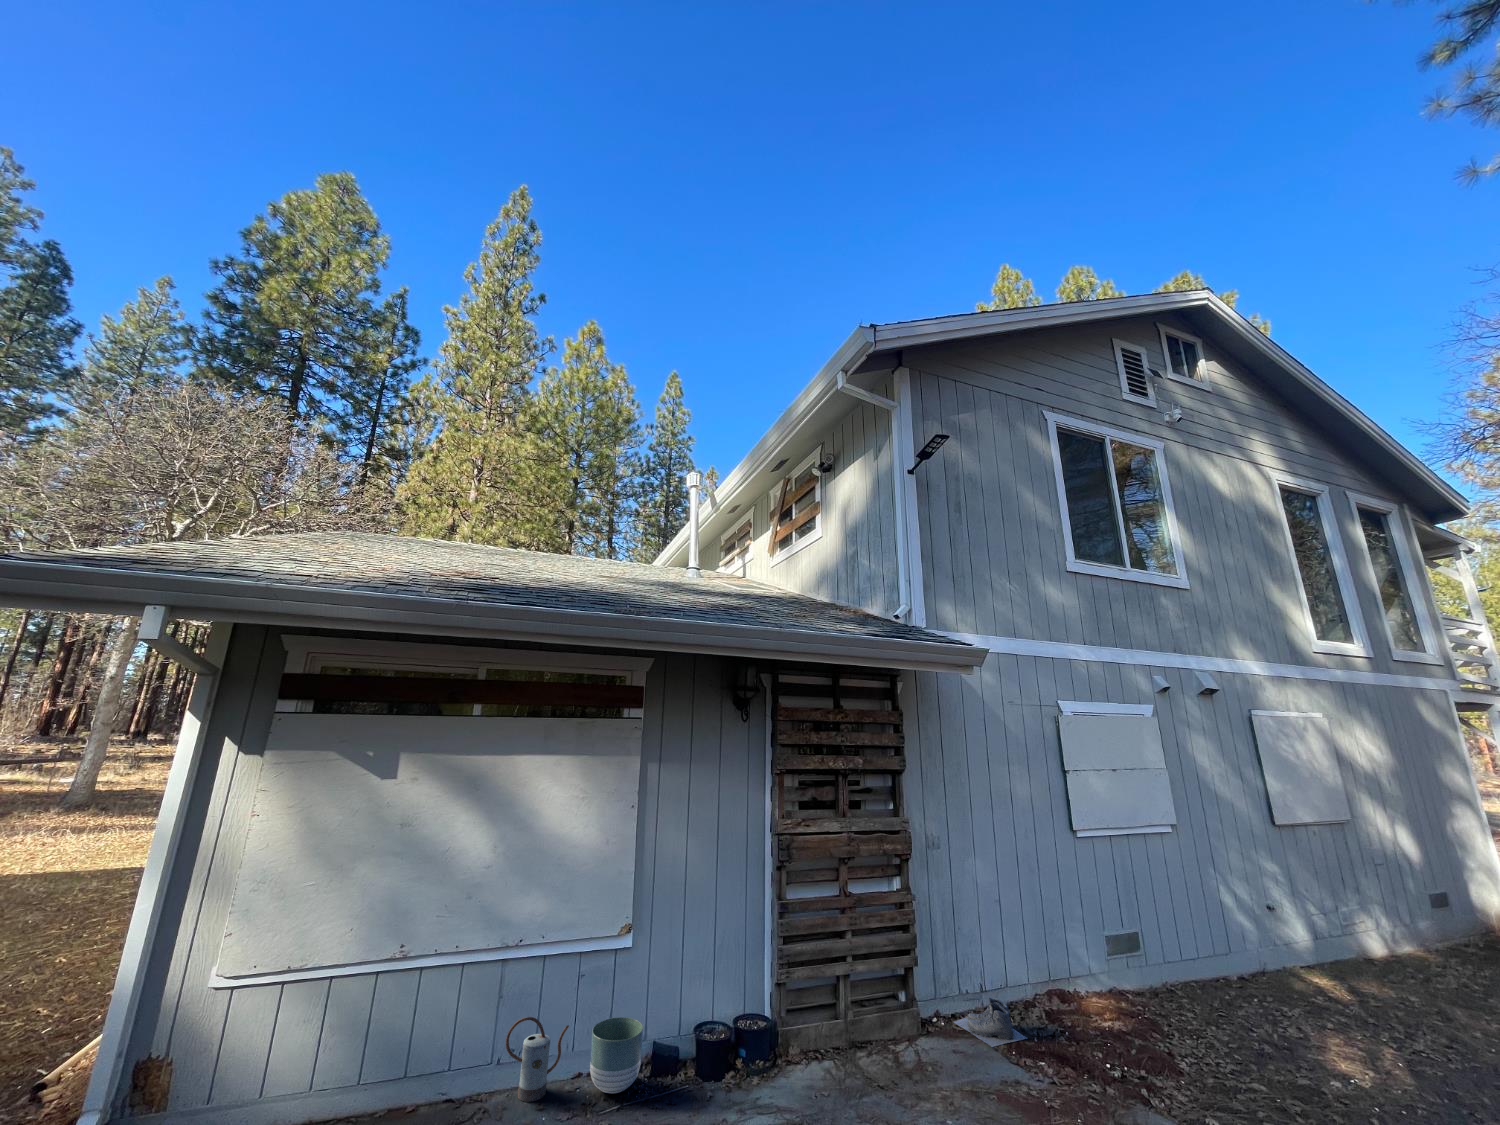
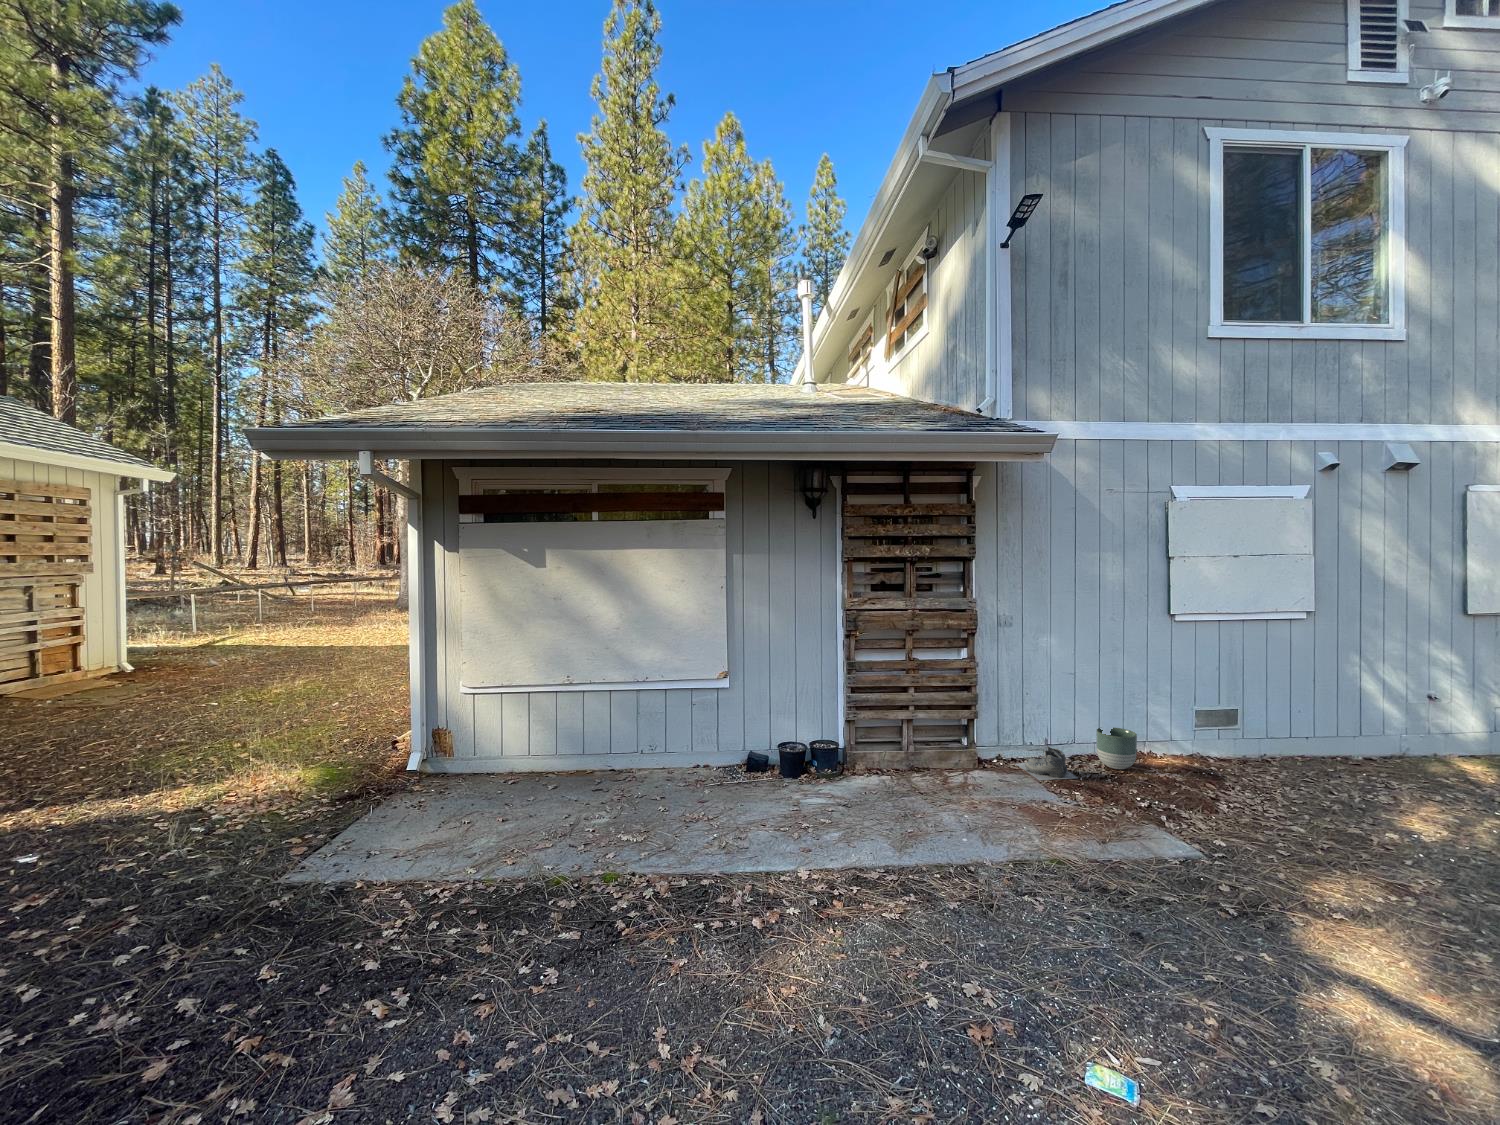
watering can: present [506,1017,569,1102] -> none [645,725,688,775]
planter: present [590,1017,643,1094] -> present [1096,728,1137,769]

